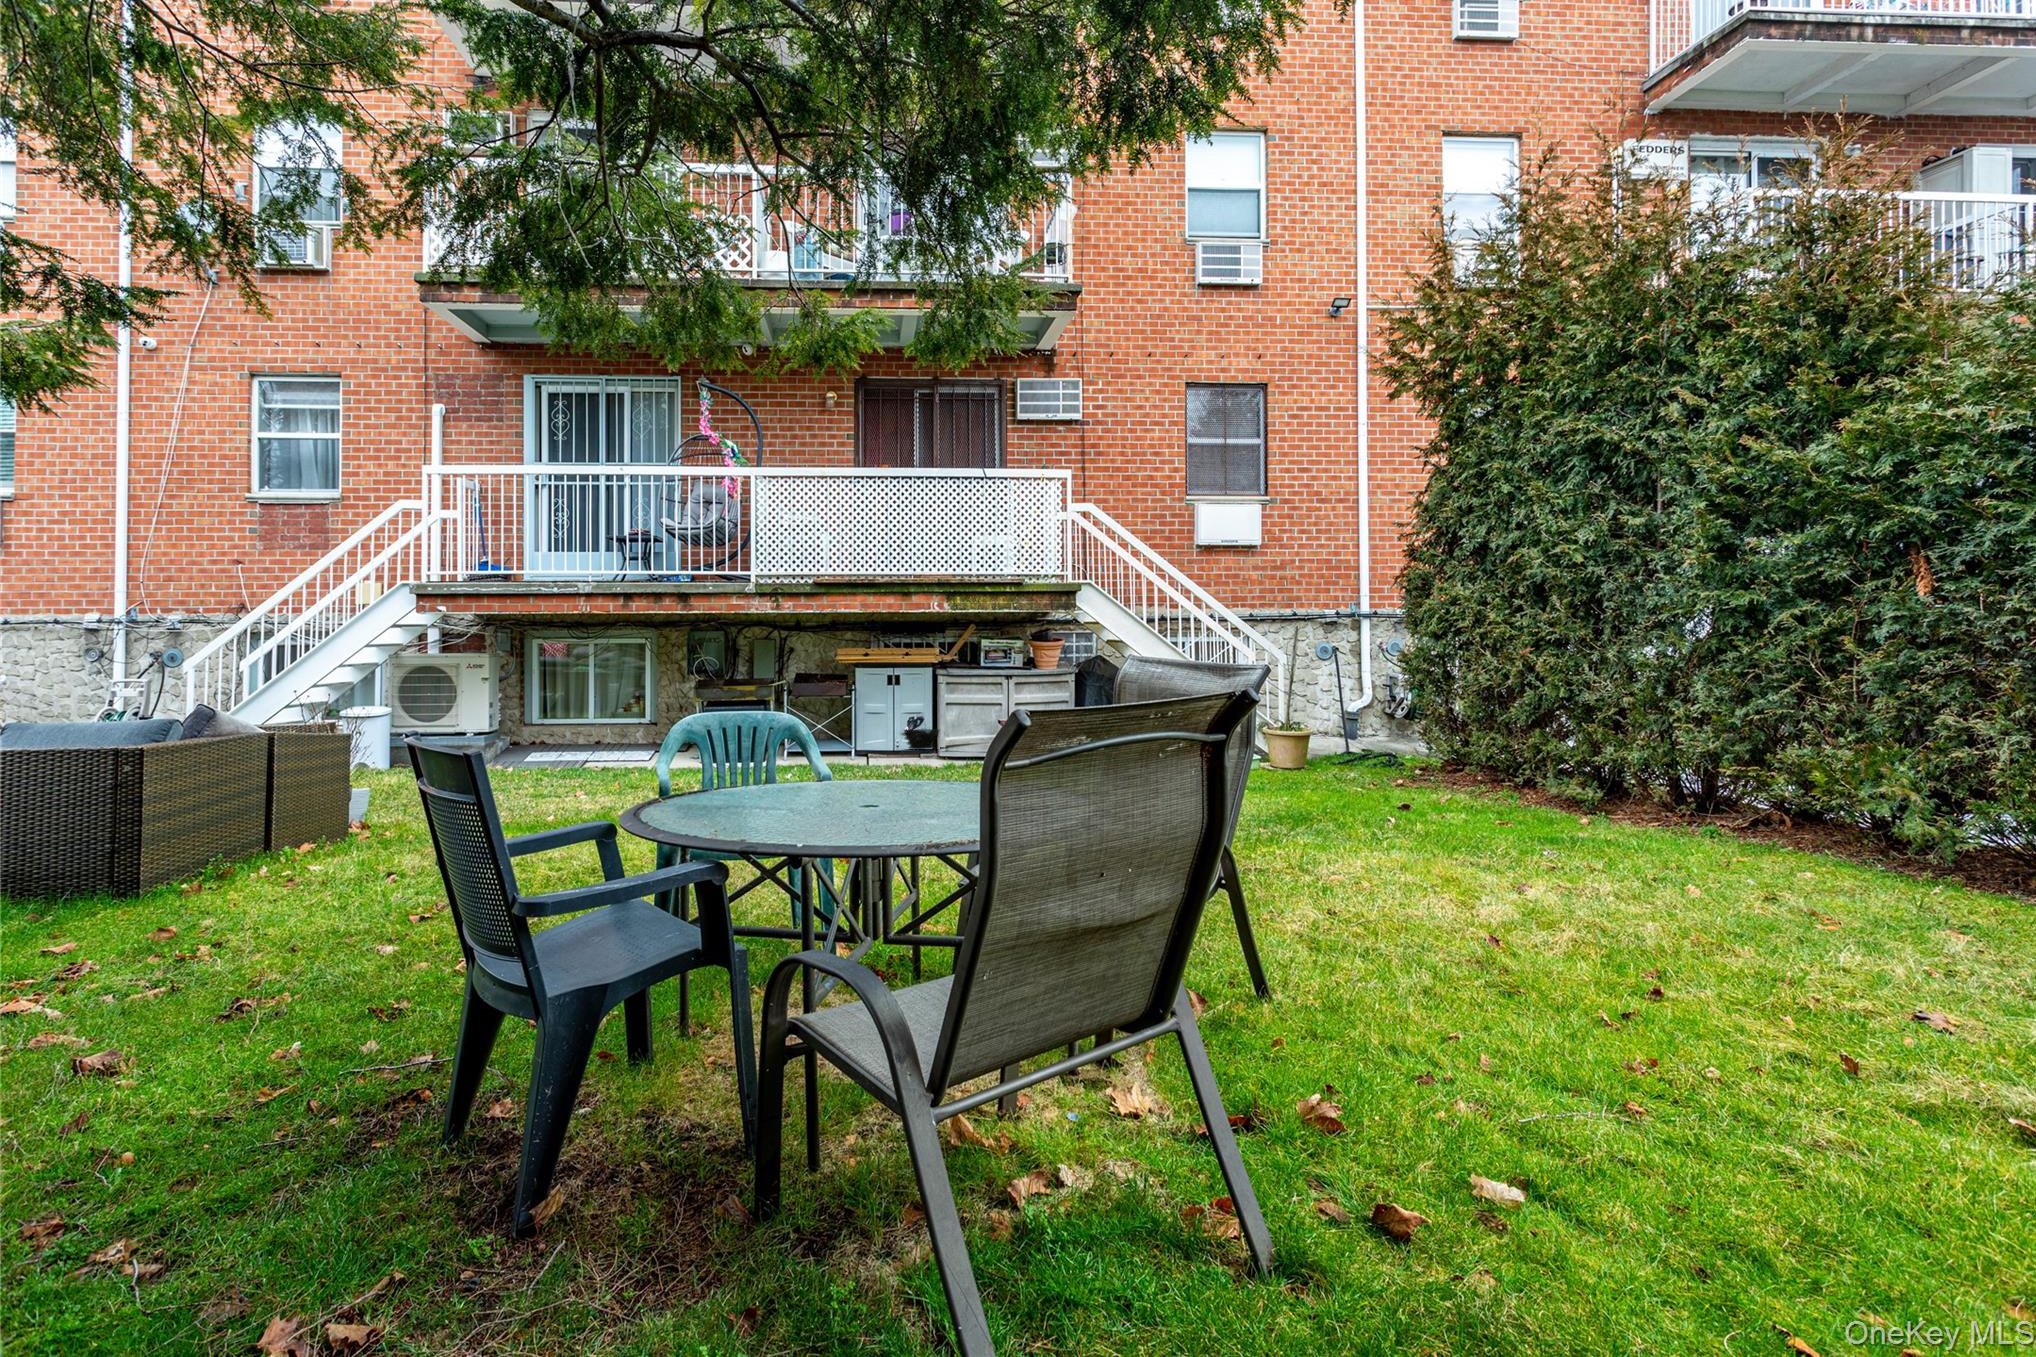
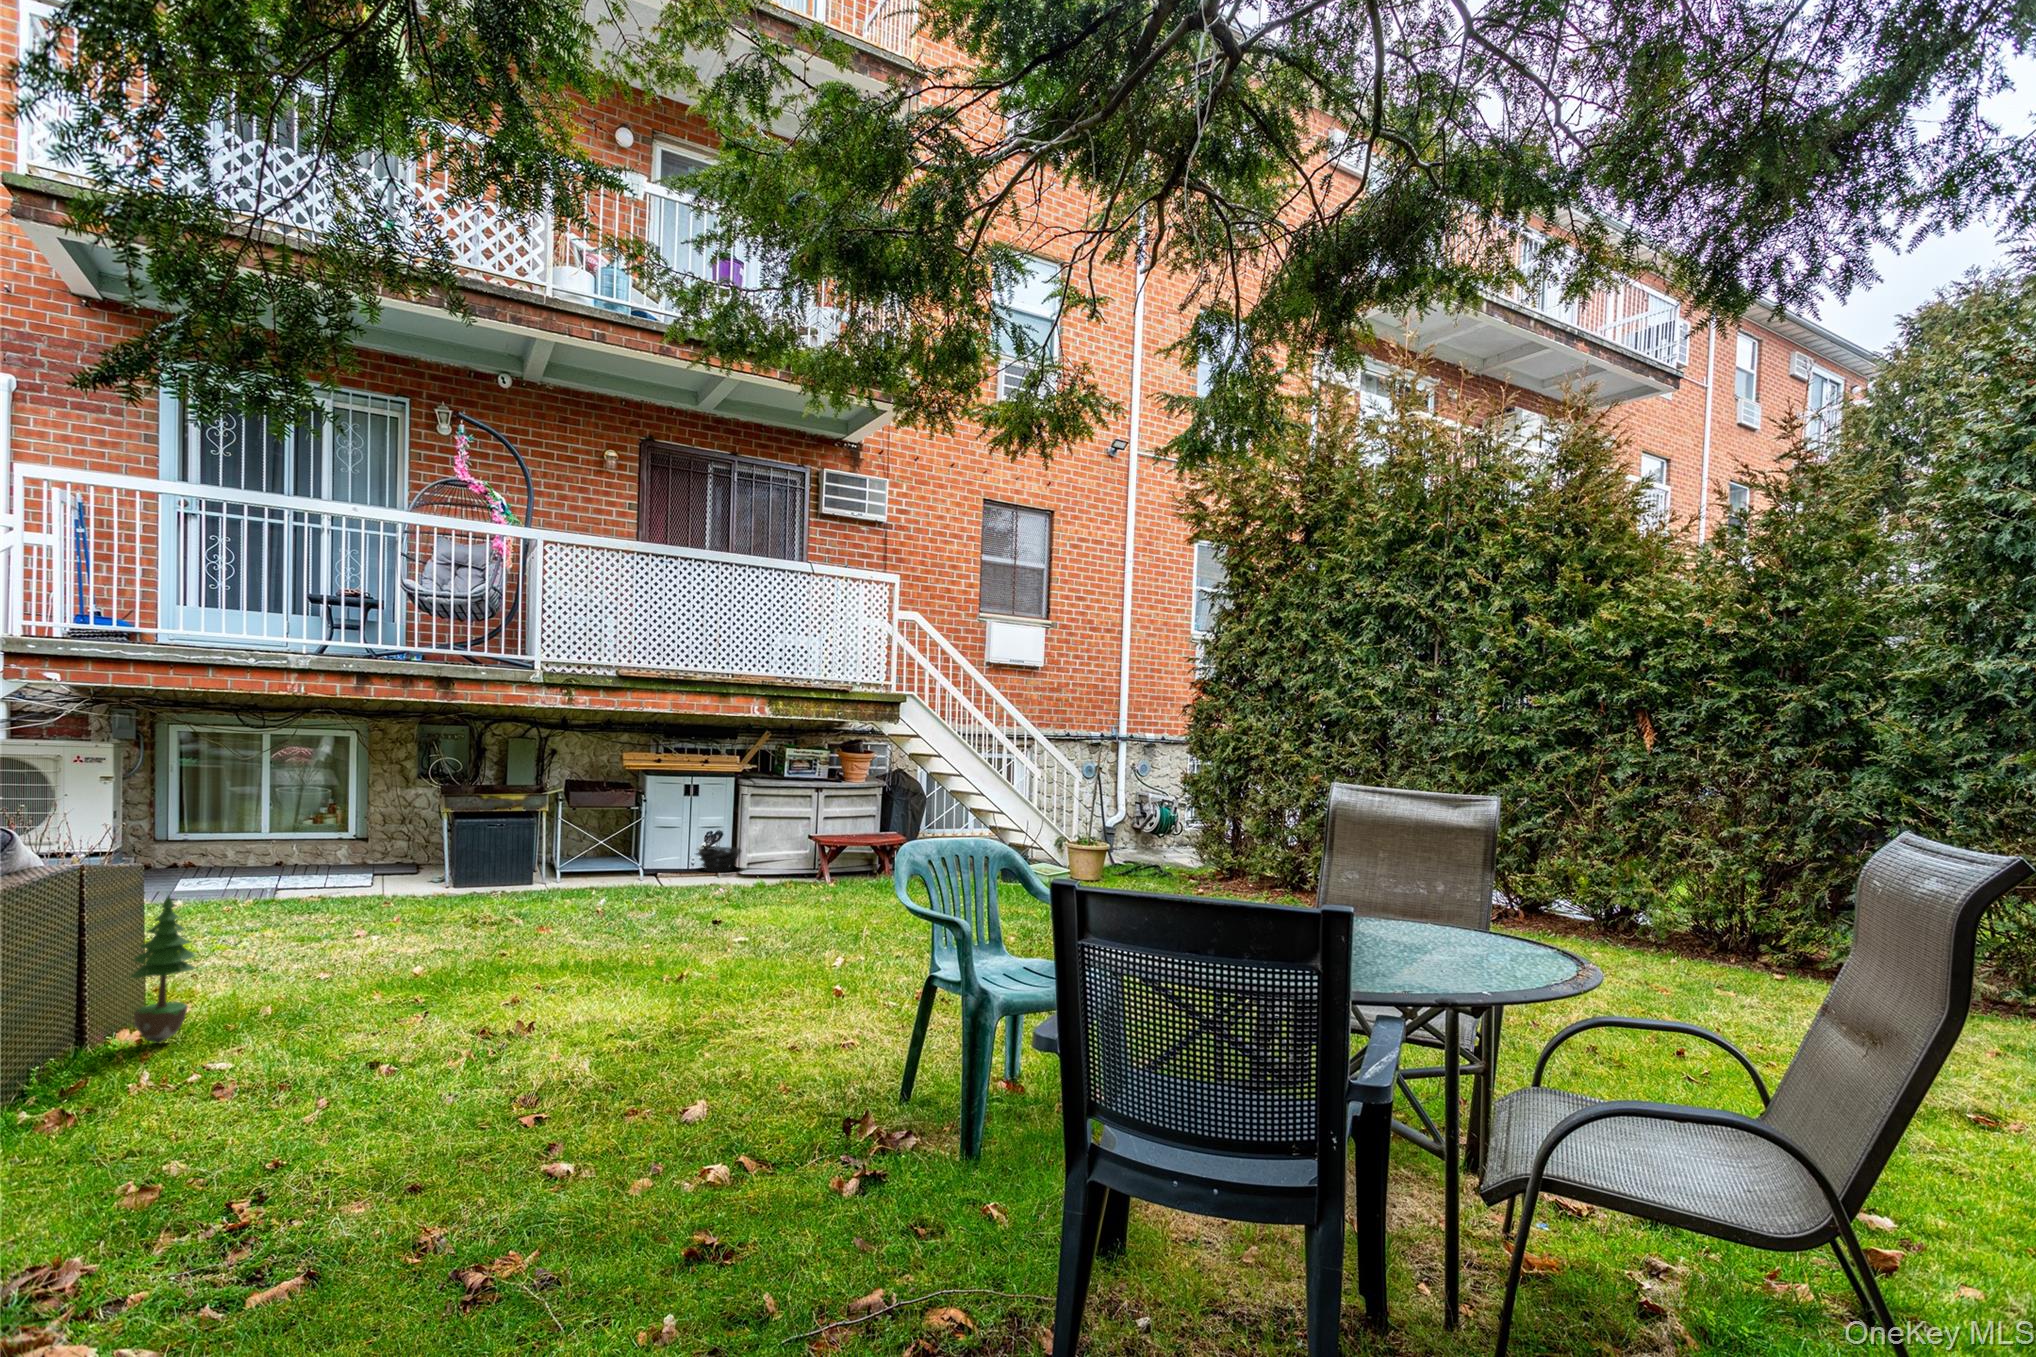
potted tree: none [345,733,387,834] -> present [131,896,195,1043]

